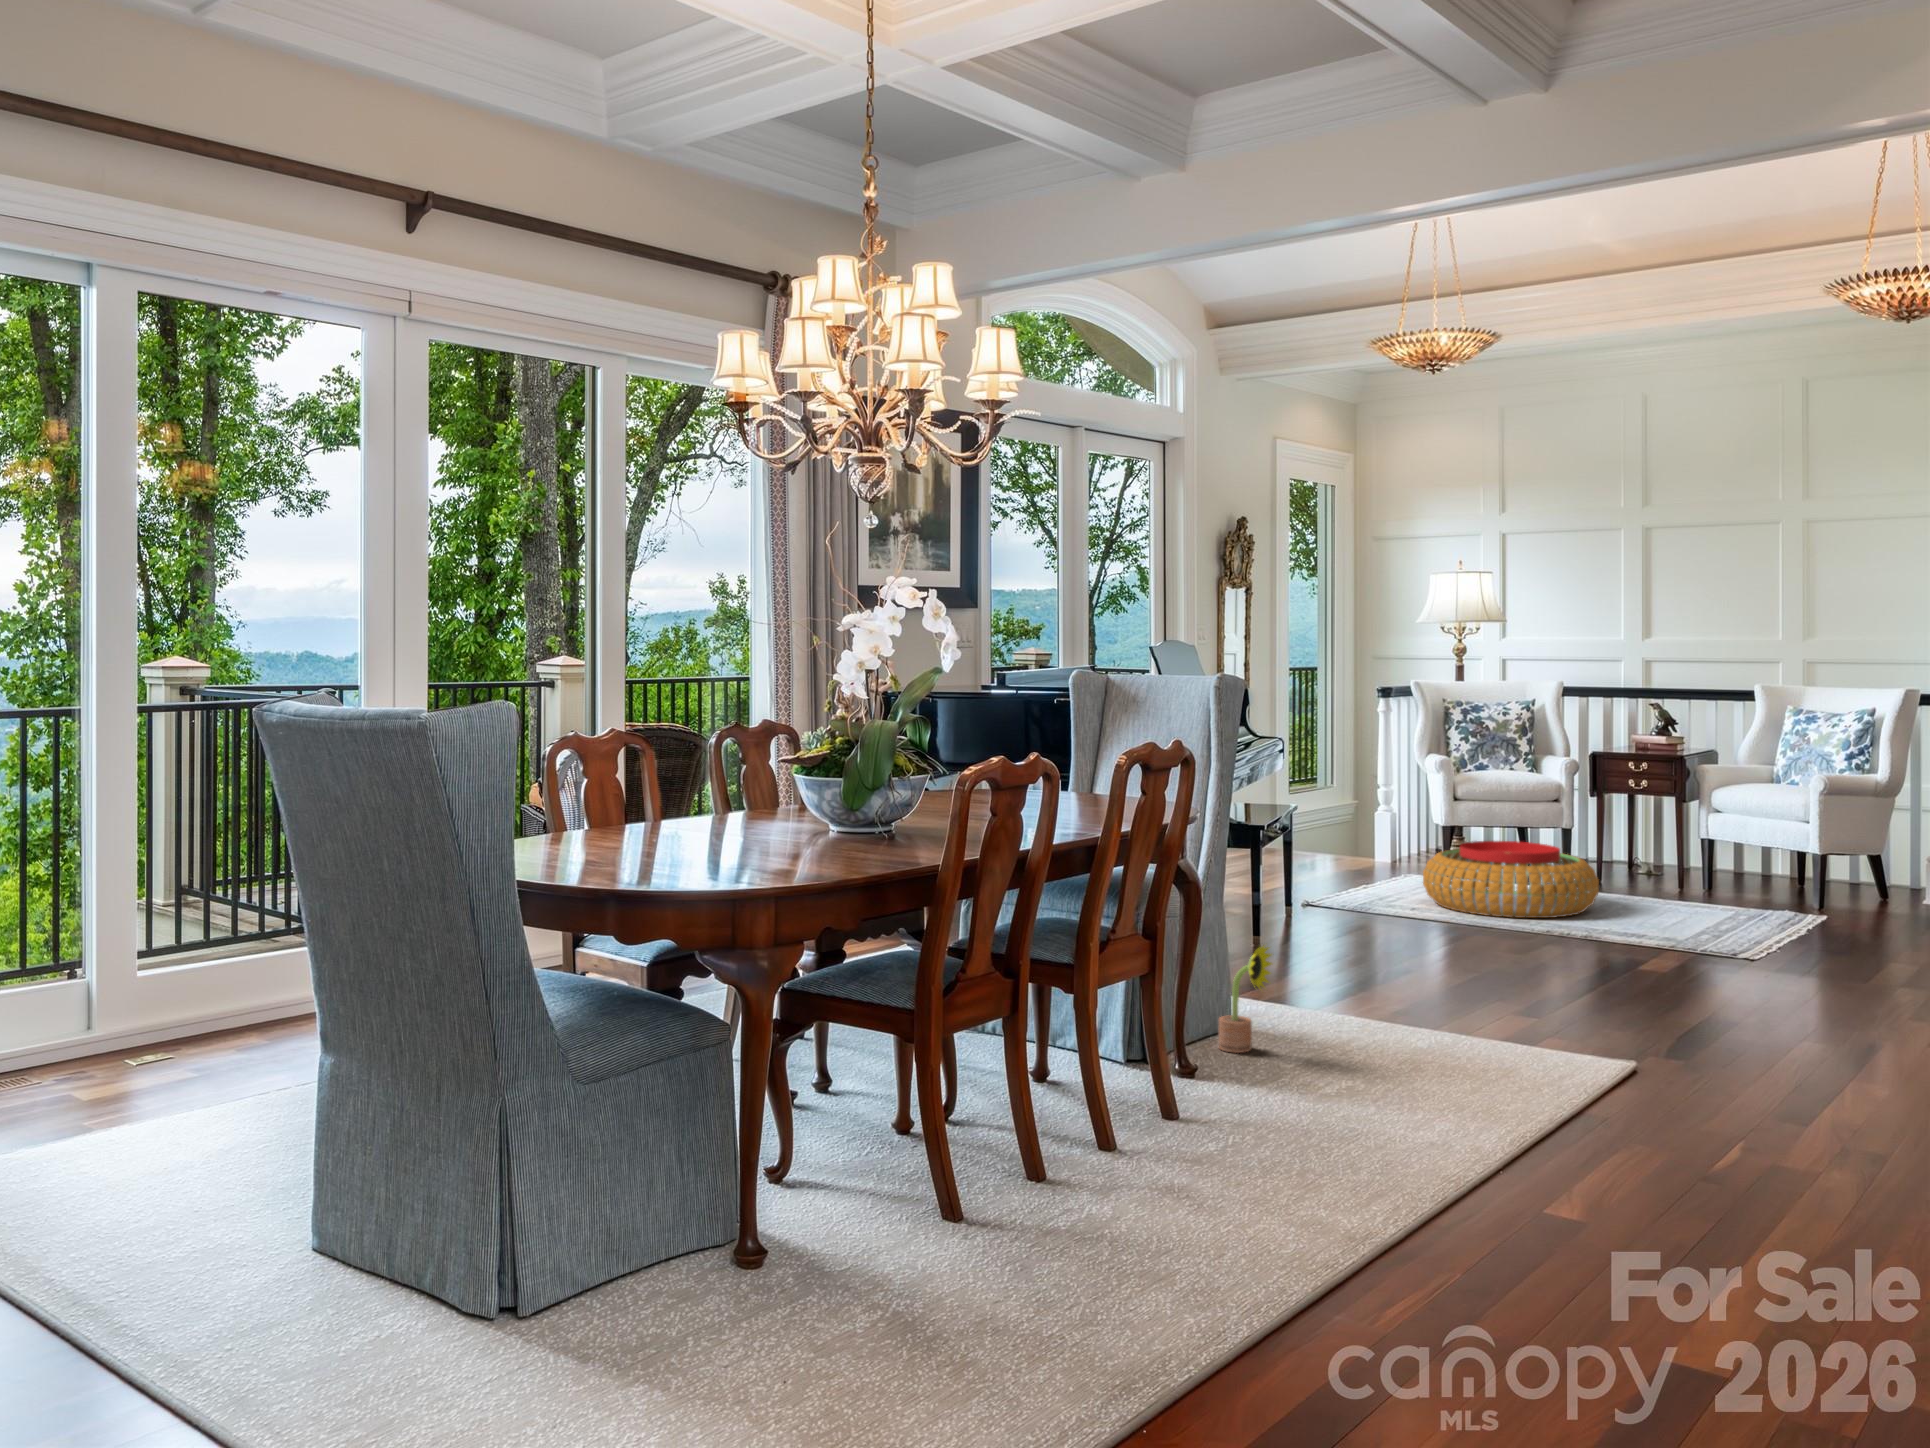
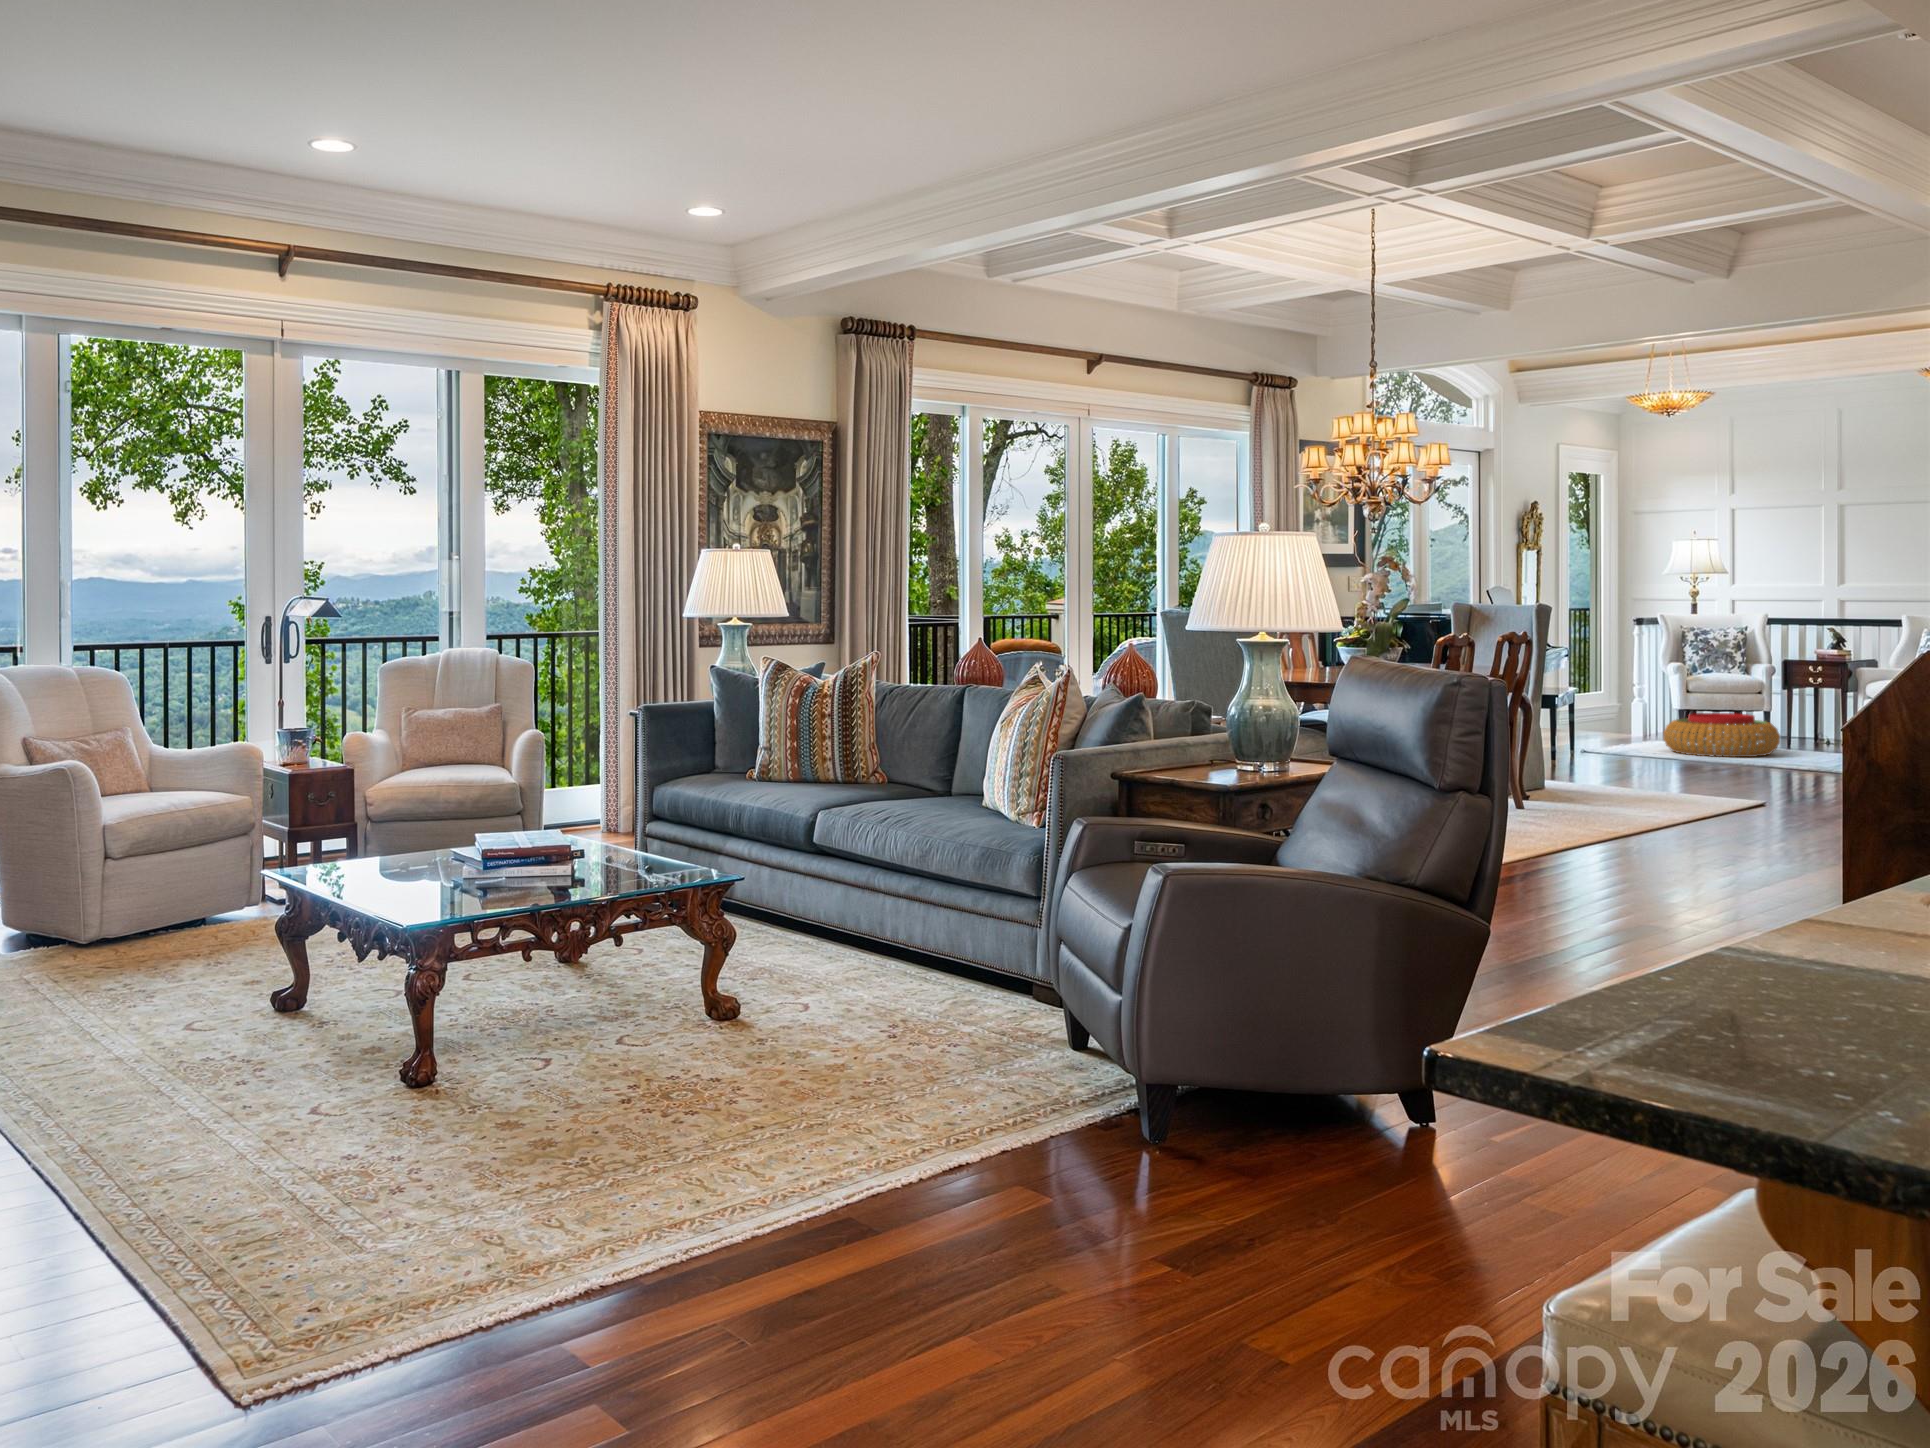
decorative plant: present [1219,945,1272,1053] -> none [1549,738,1579,794]

